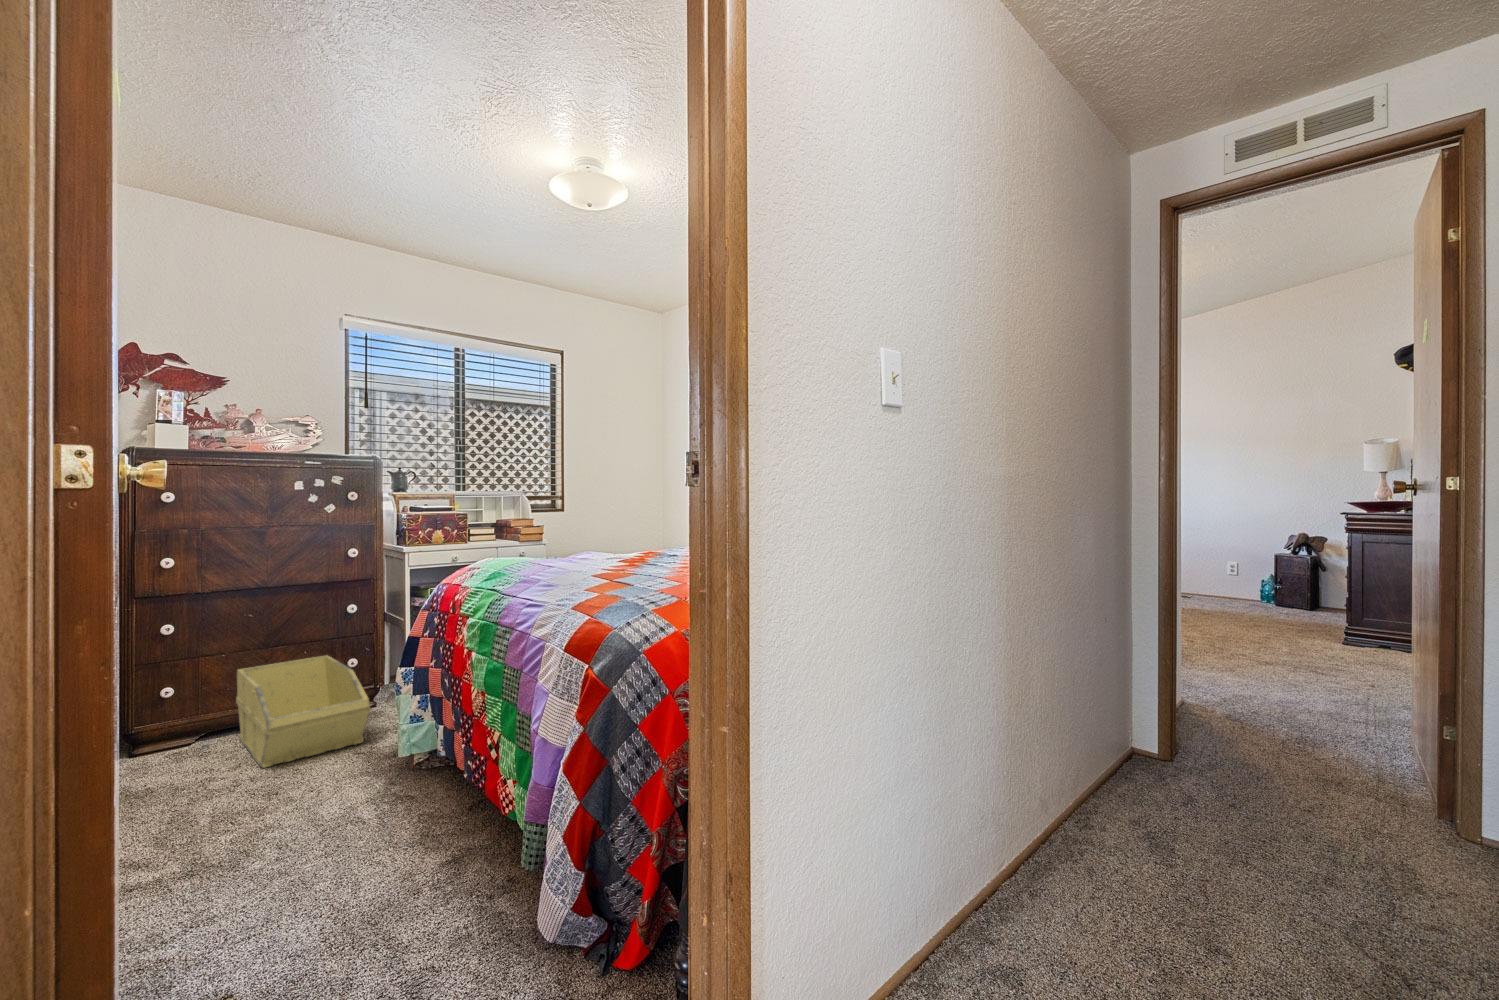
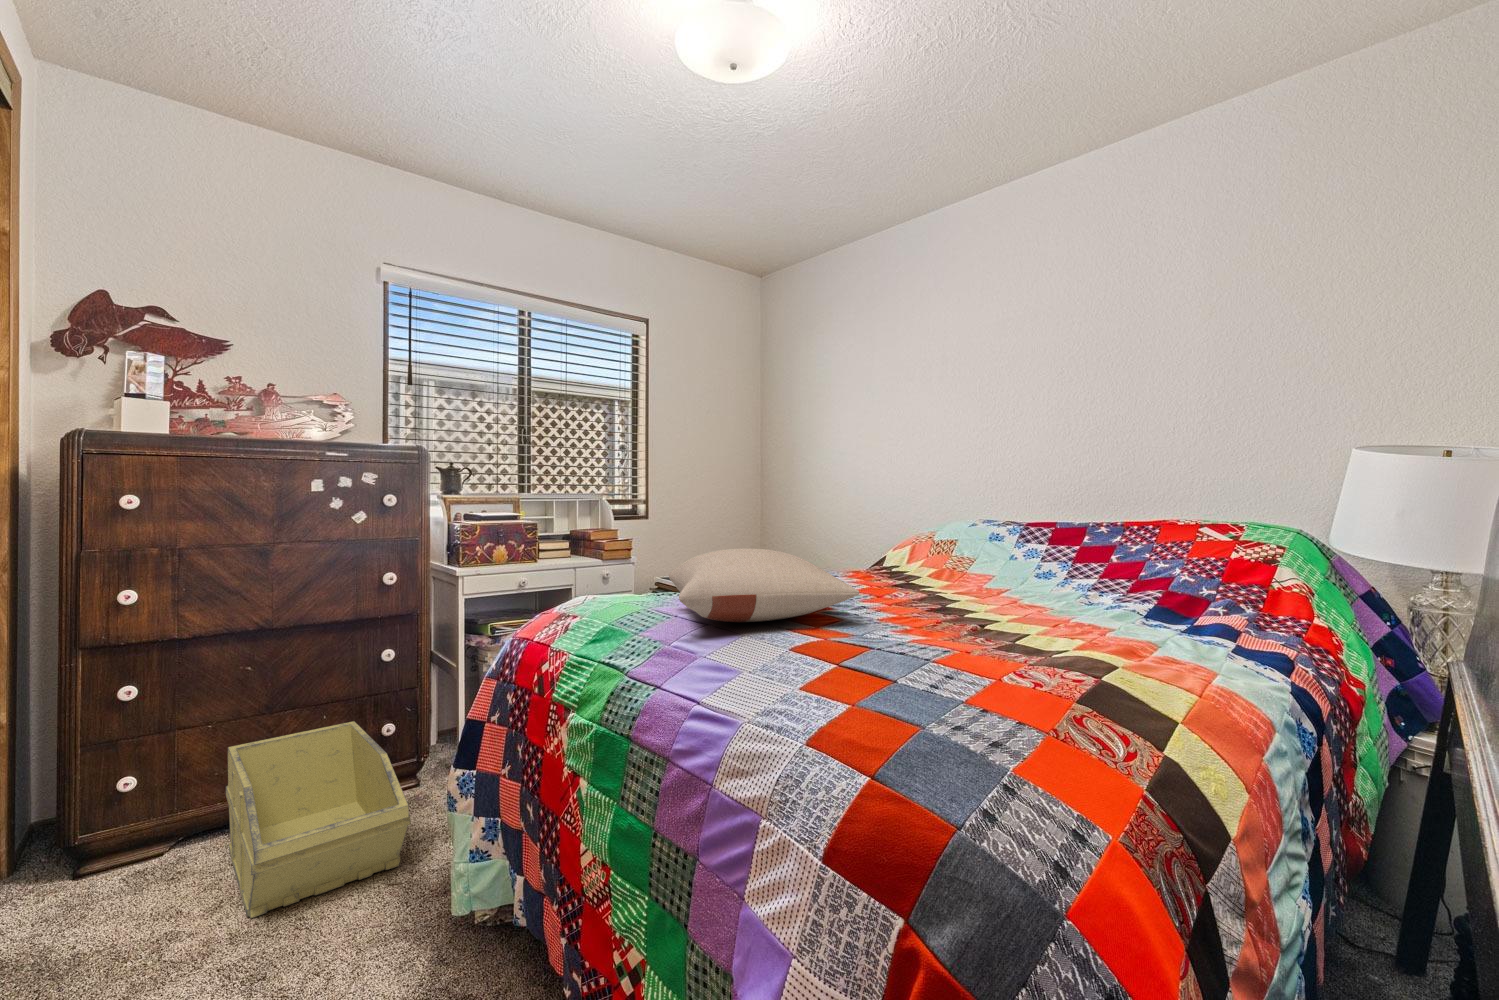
pillow: none [538,525,653,570] -> present [669,548,859,622]

